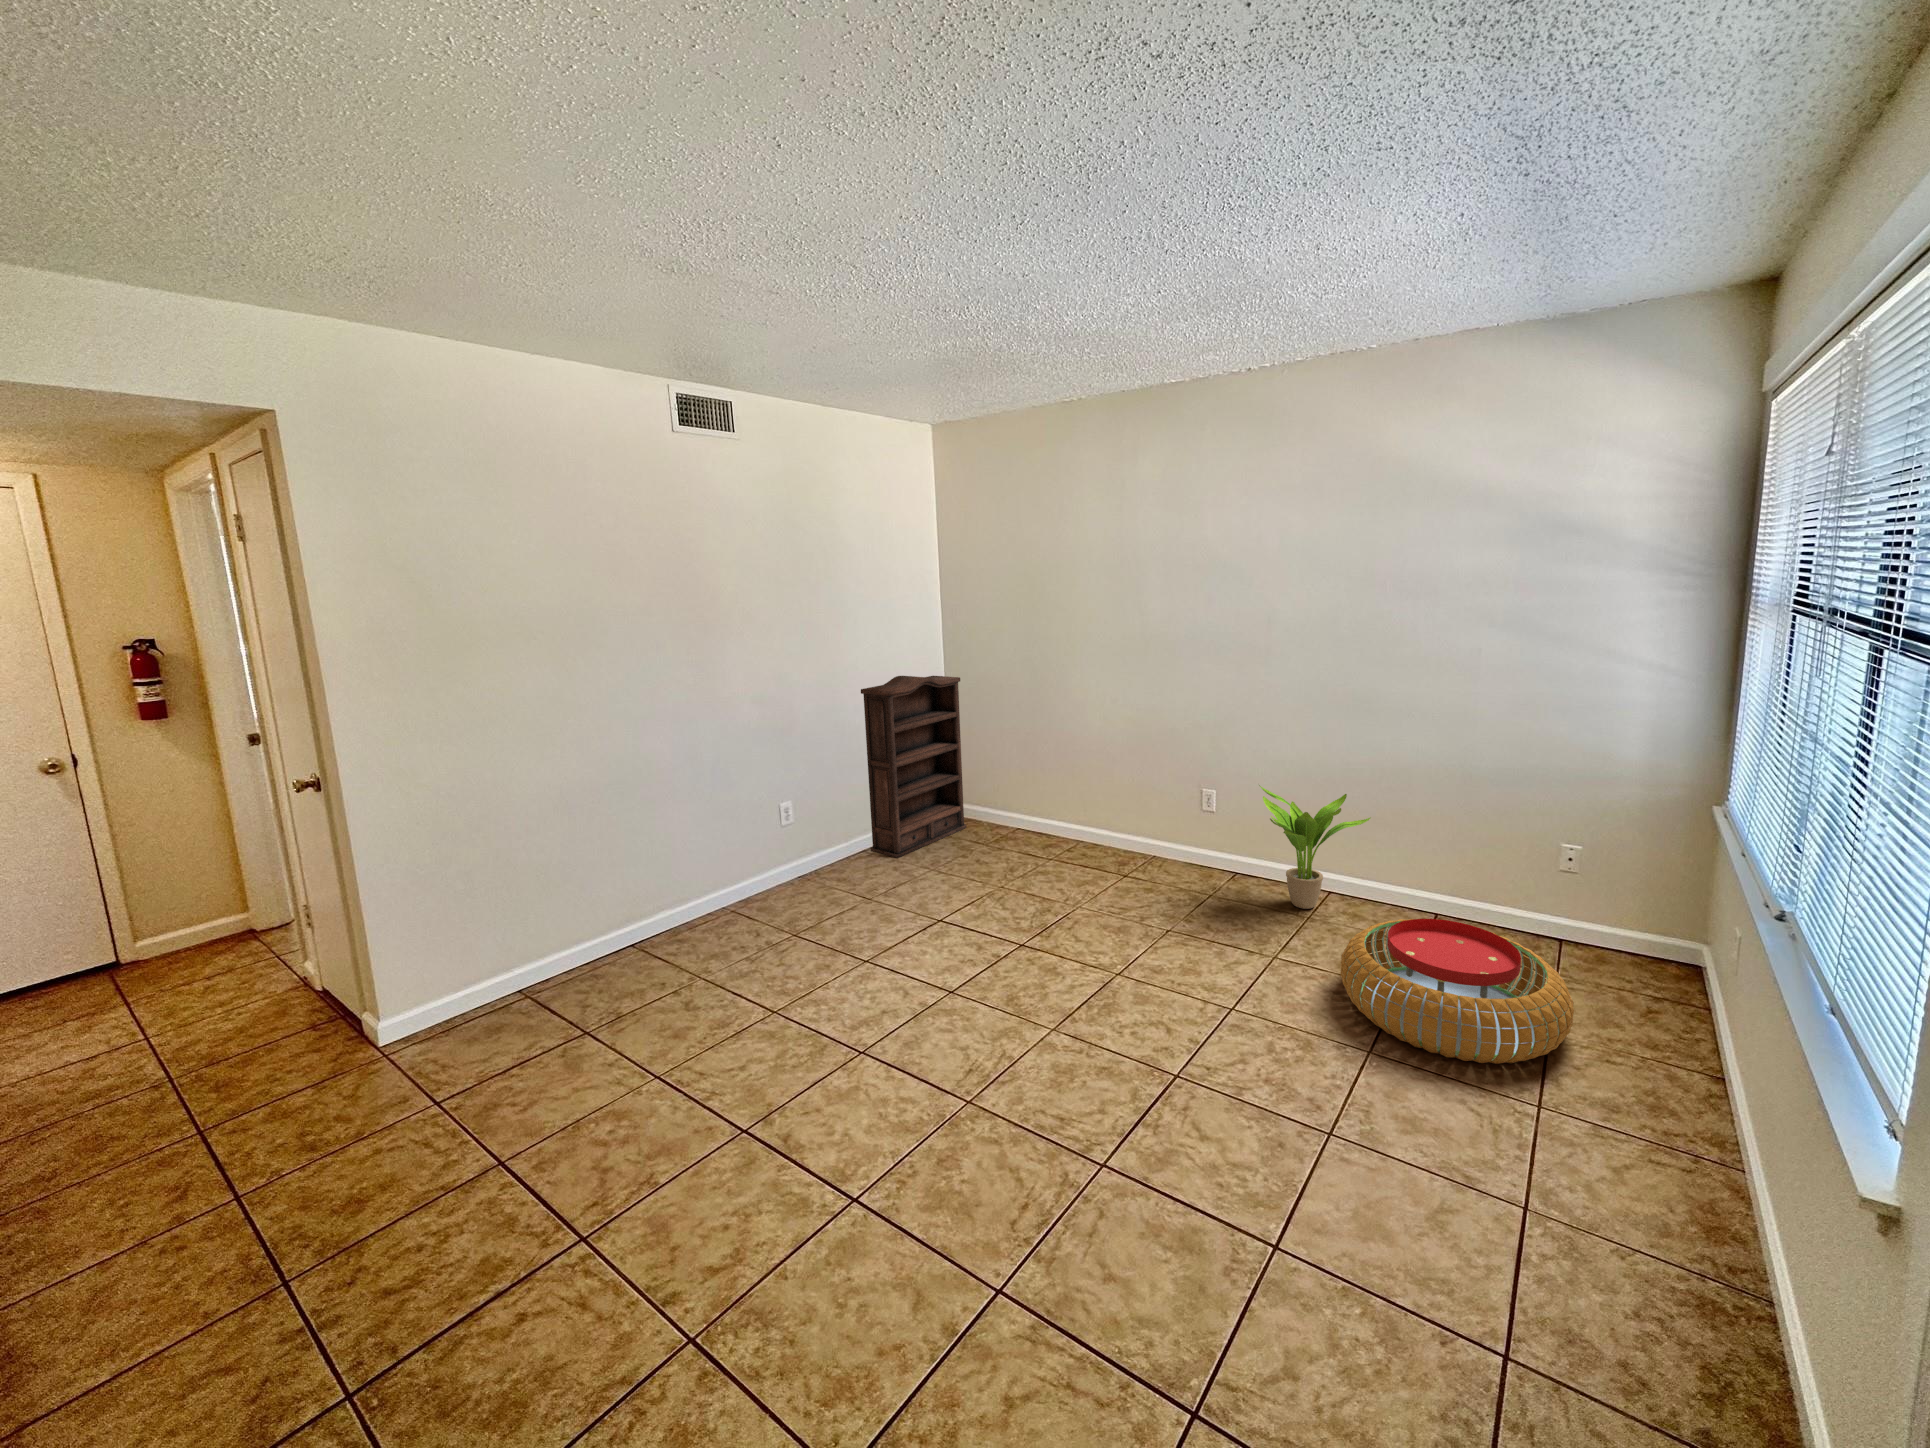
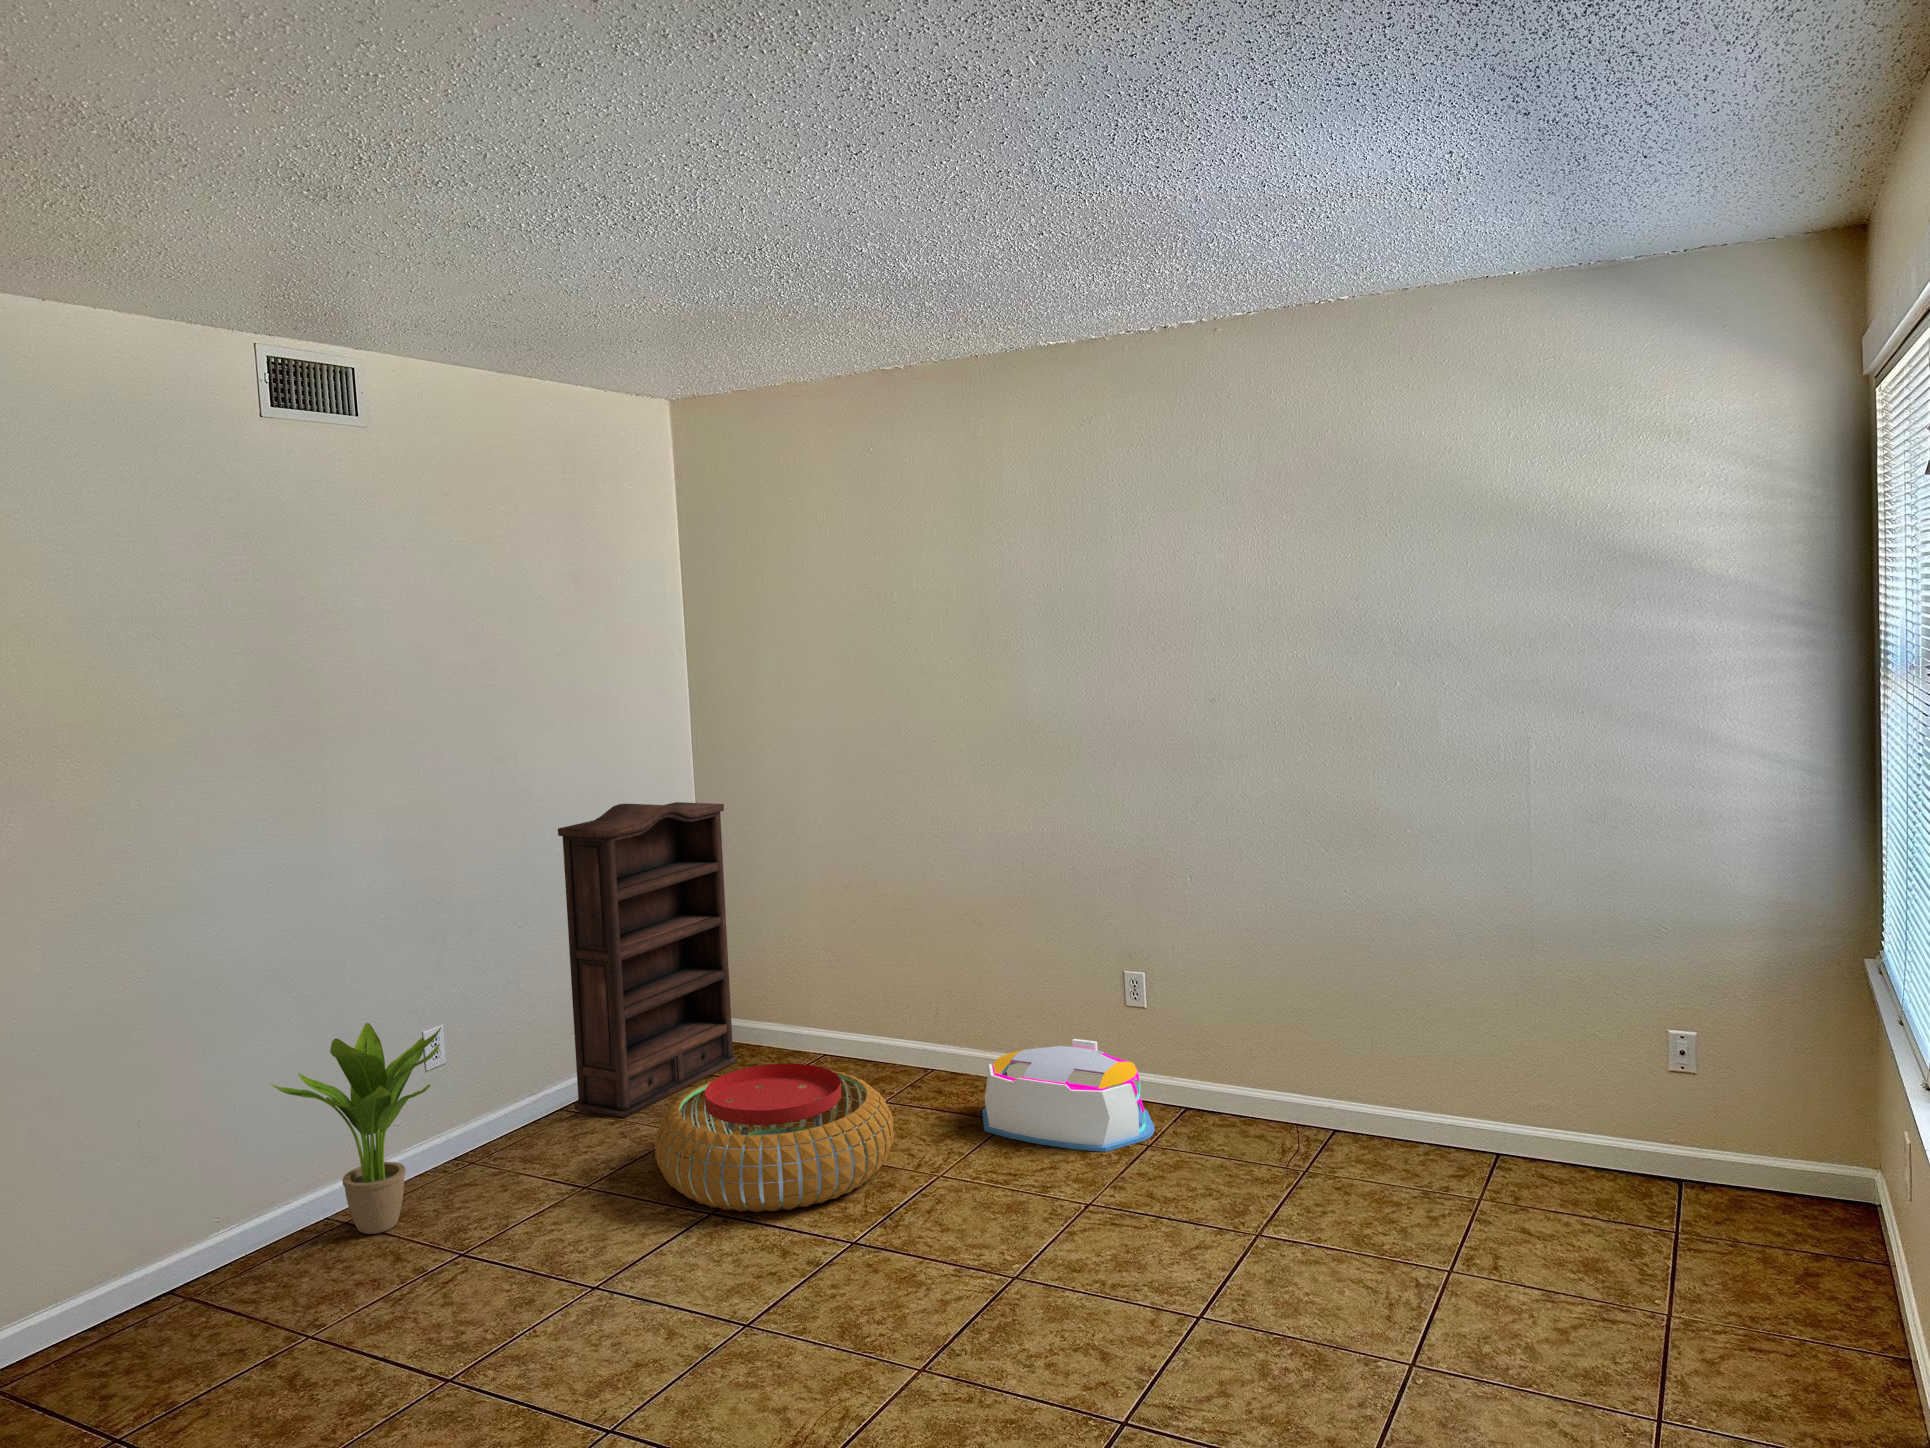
potted plant: present [1259,785,1370,909] -> present [271,1023,441,1234]
storage bin: none [1107,827,1212,897] -> present [982,1039,1155,1152]
pouf: present [1340,919,1574,1064] -> present [655,1063,894,1212]

